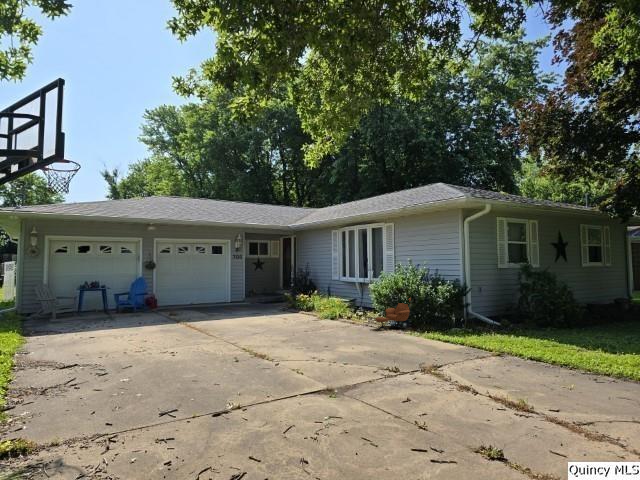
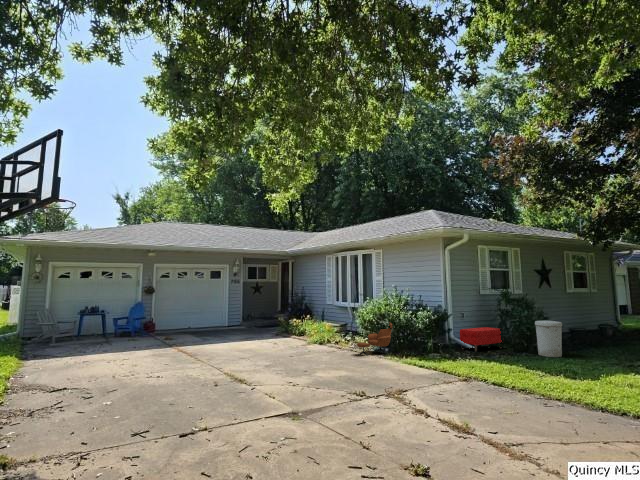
trash can: none [555,295,585,331] -> present [535,321,562,357]
bench: none [477,302,520,326] -> present [460,327,502,352]

